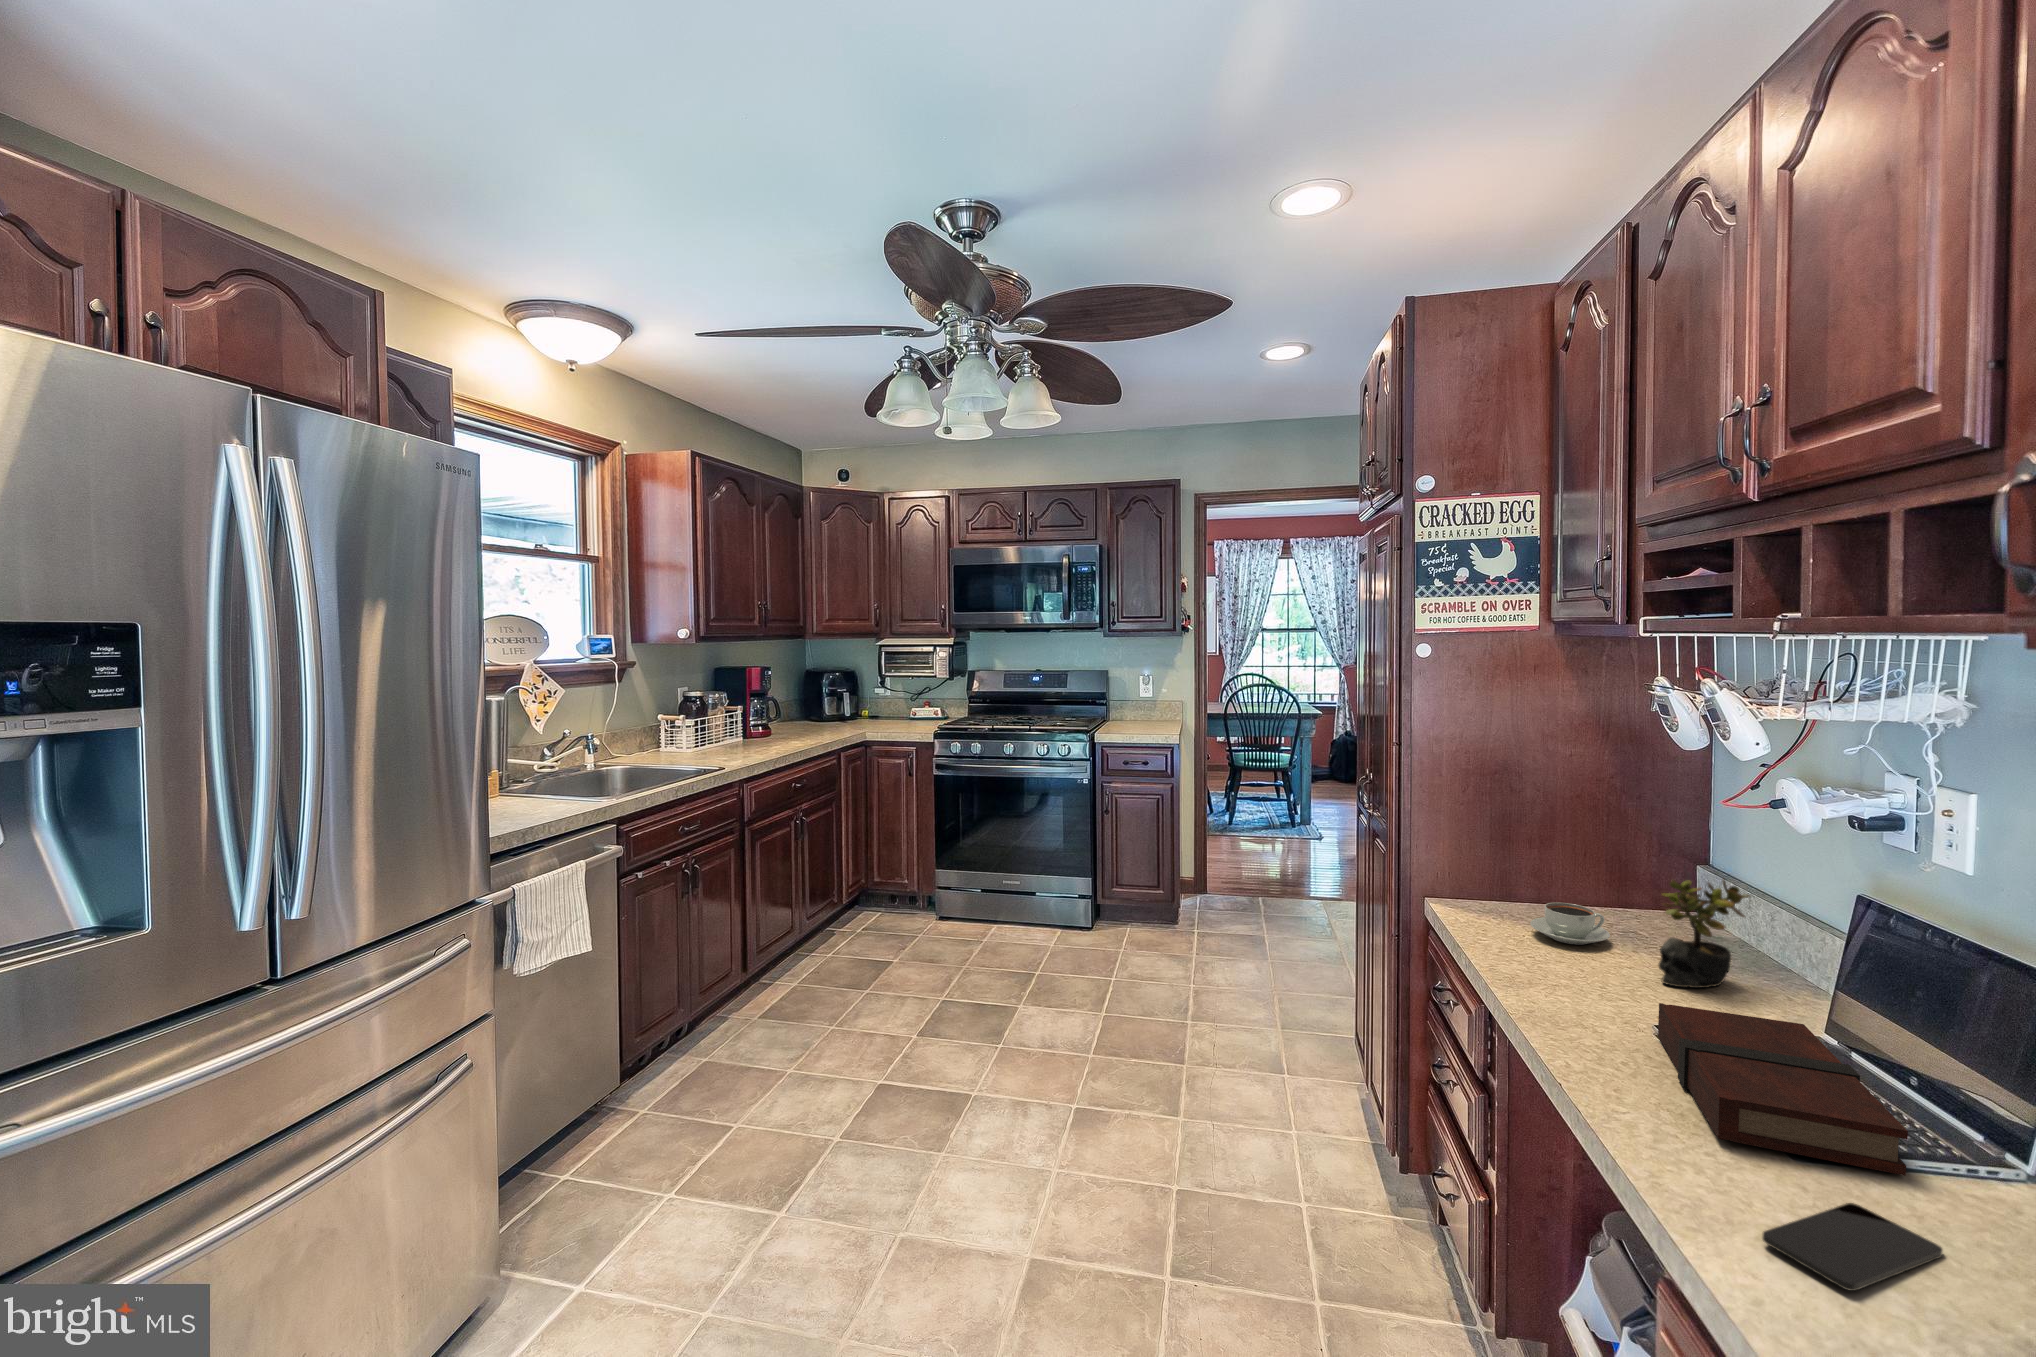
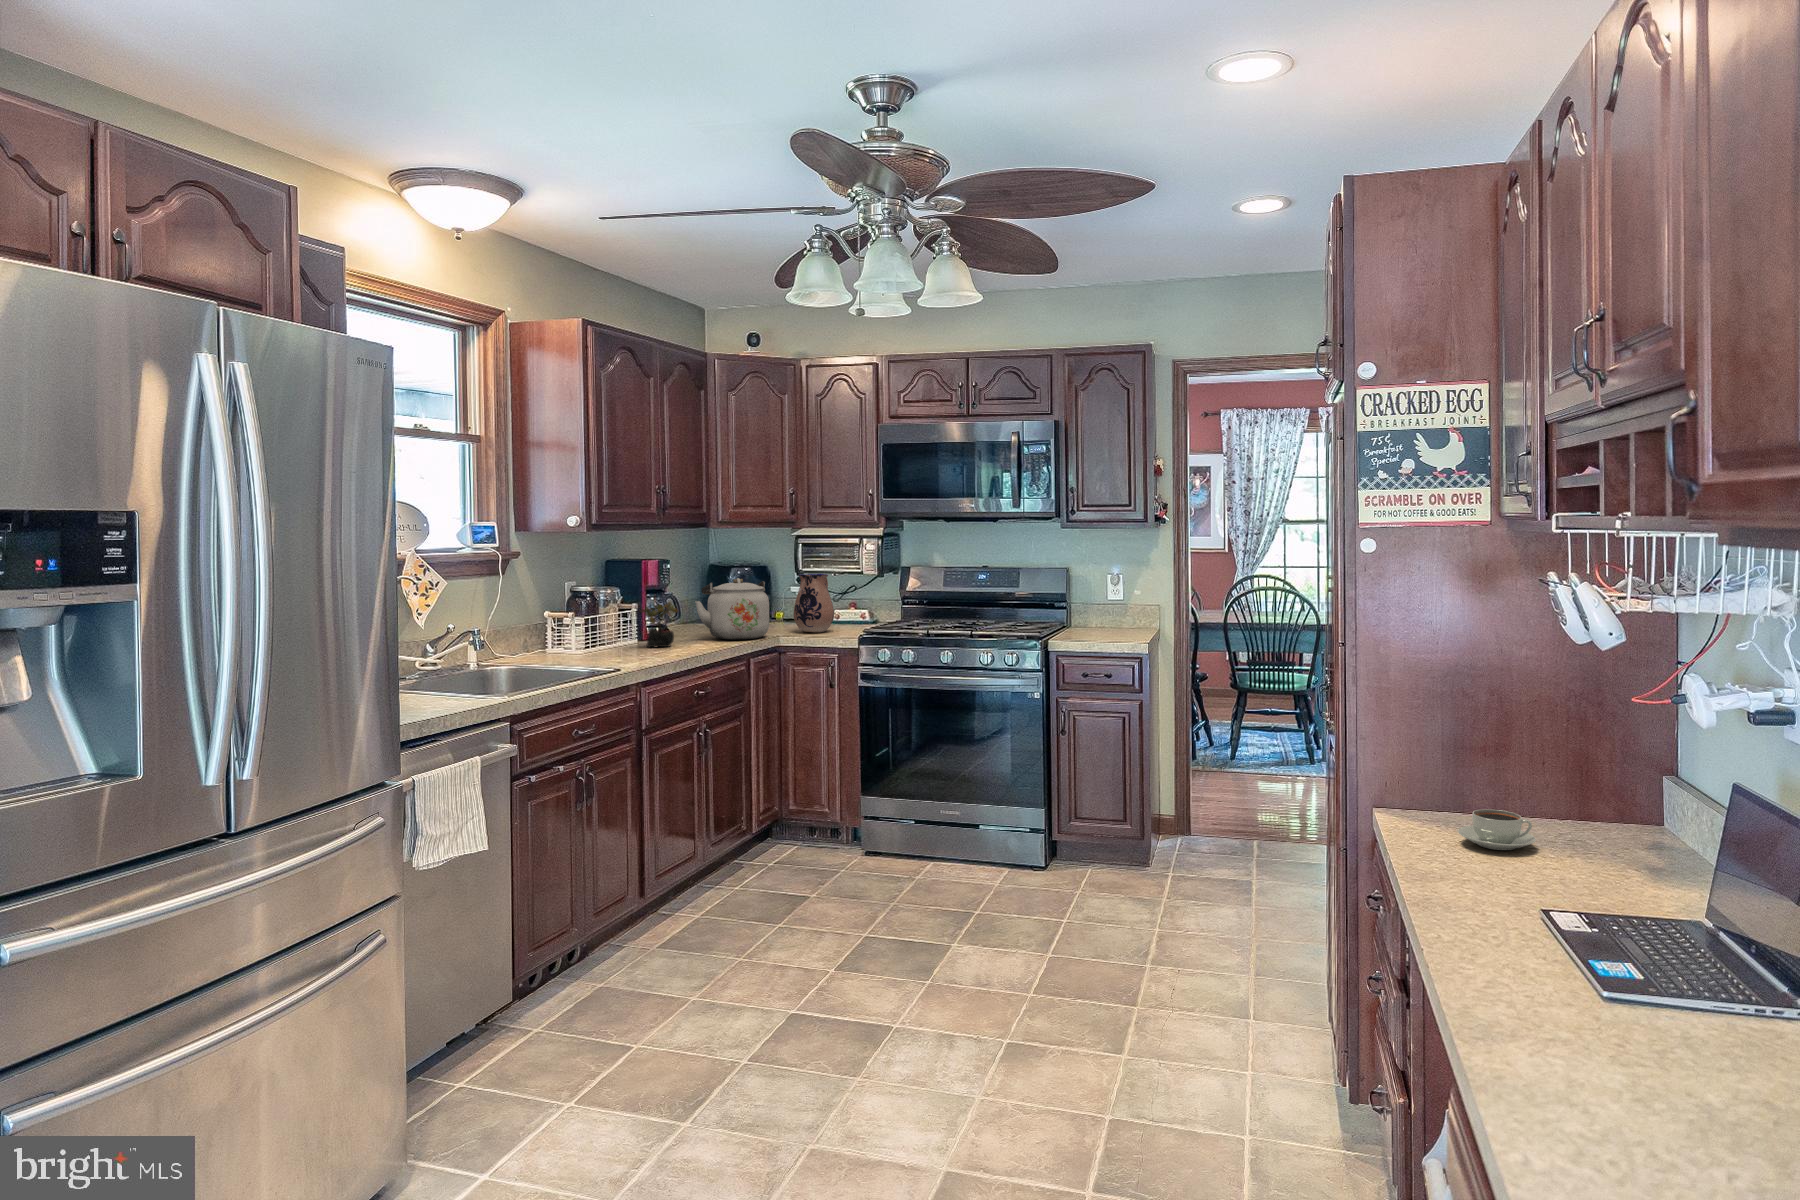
ceramic pitcher: none [878,677,913,727] -> present [794,573,834,632]
kettle: none [793,682,857,735] -> present [695,578,769,640]
succulent plant: present [1659,879,1750,988] -> present [642,602,678,647]
book: present [1658,1003,1908,1176] -> none [1524,887,1678,1010]
smartphone: present [1762,1203,1943,1291] -> none [1515,1023,1663,1069]

